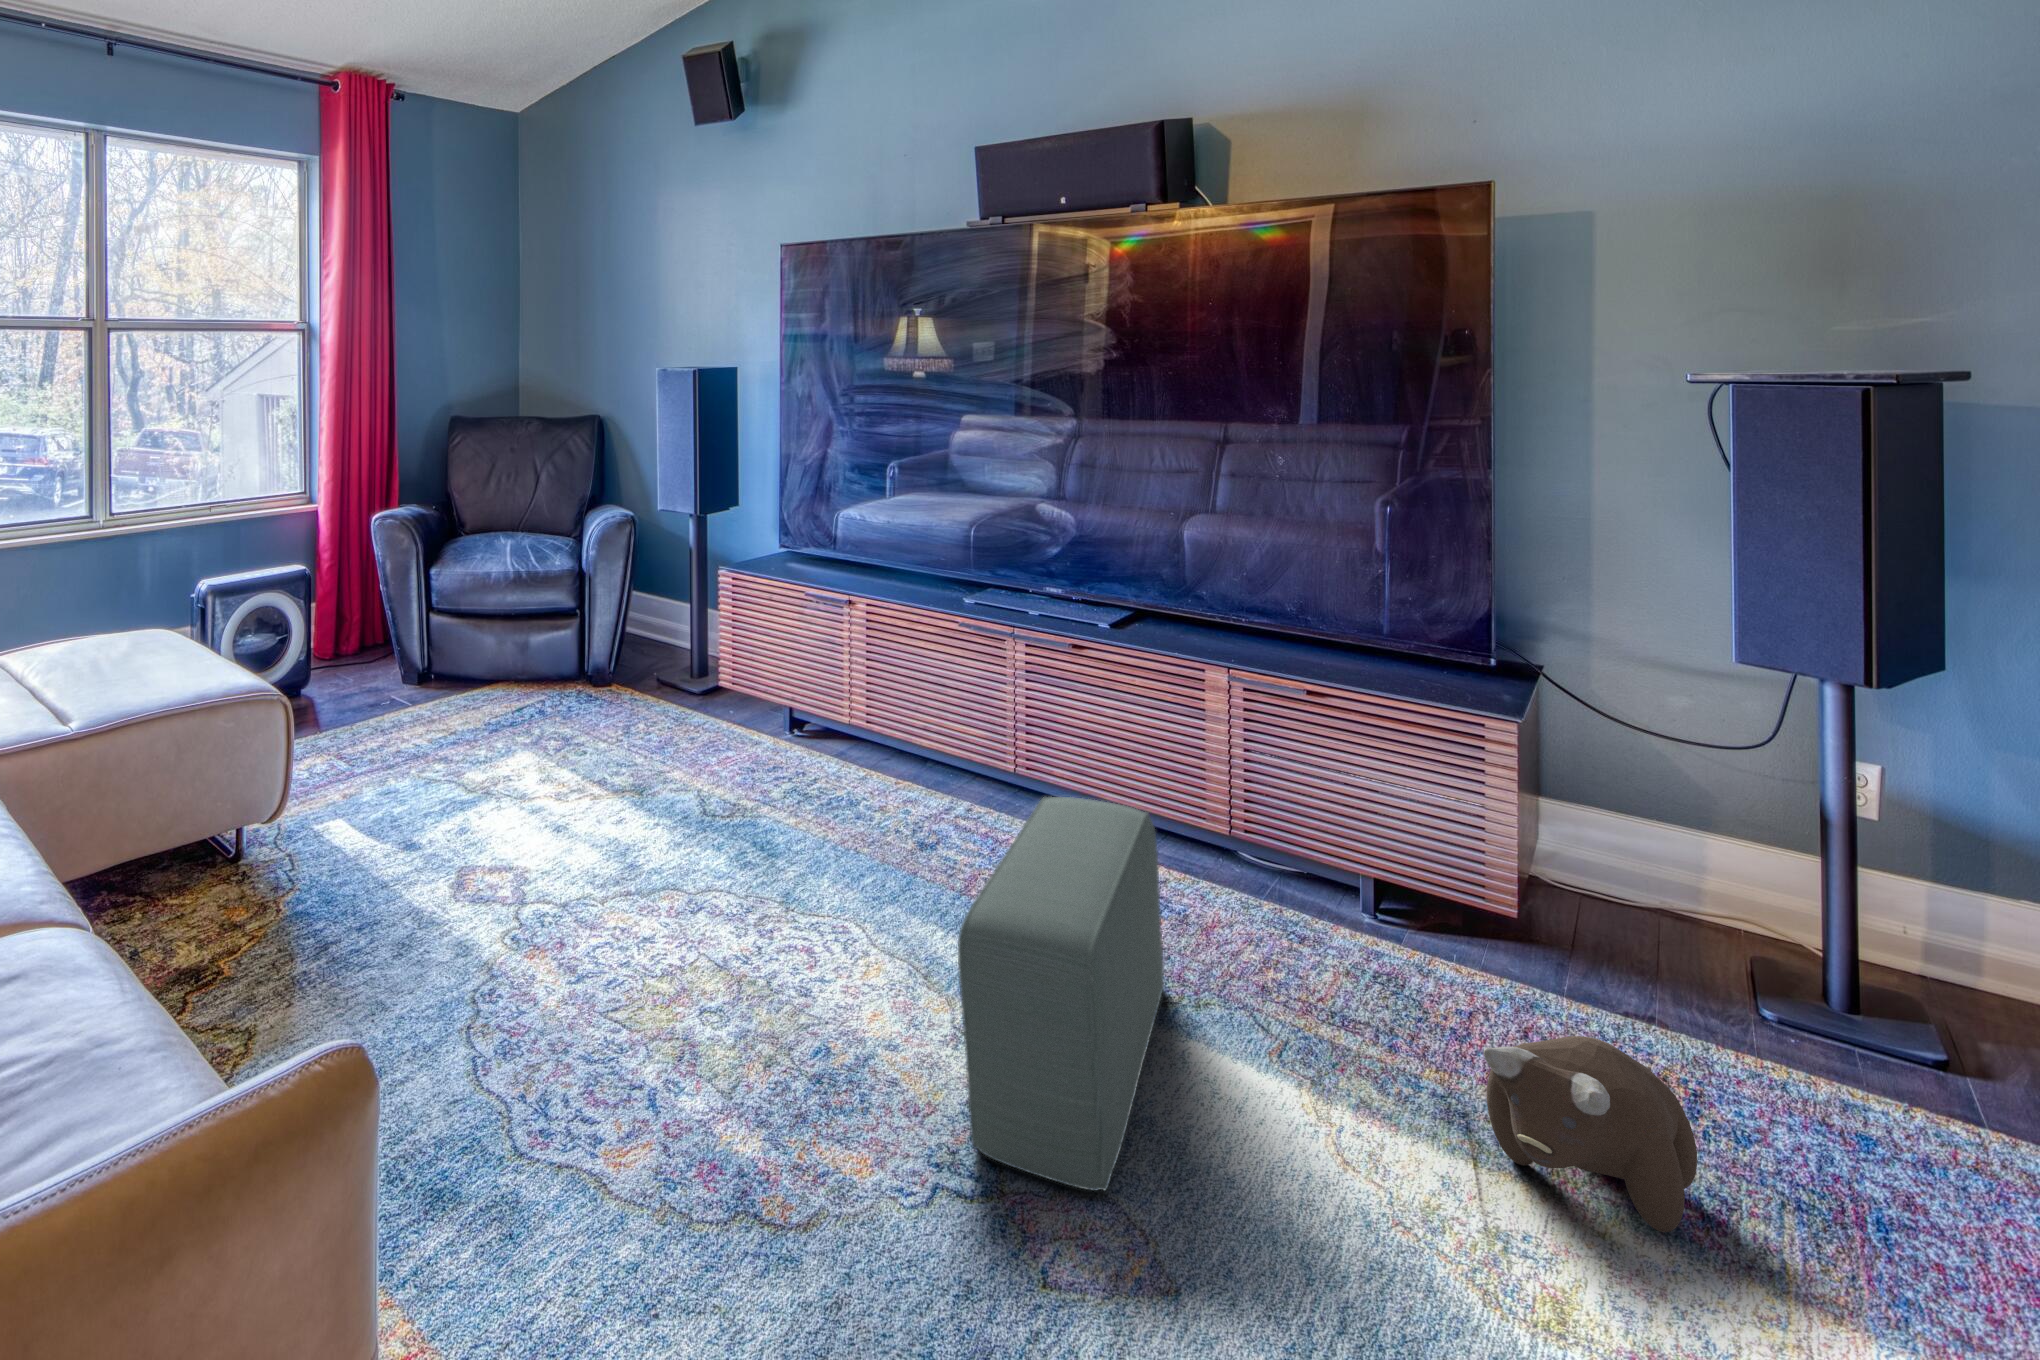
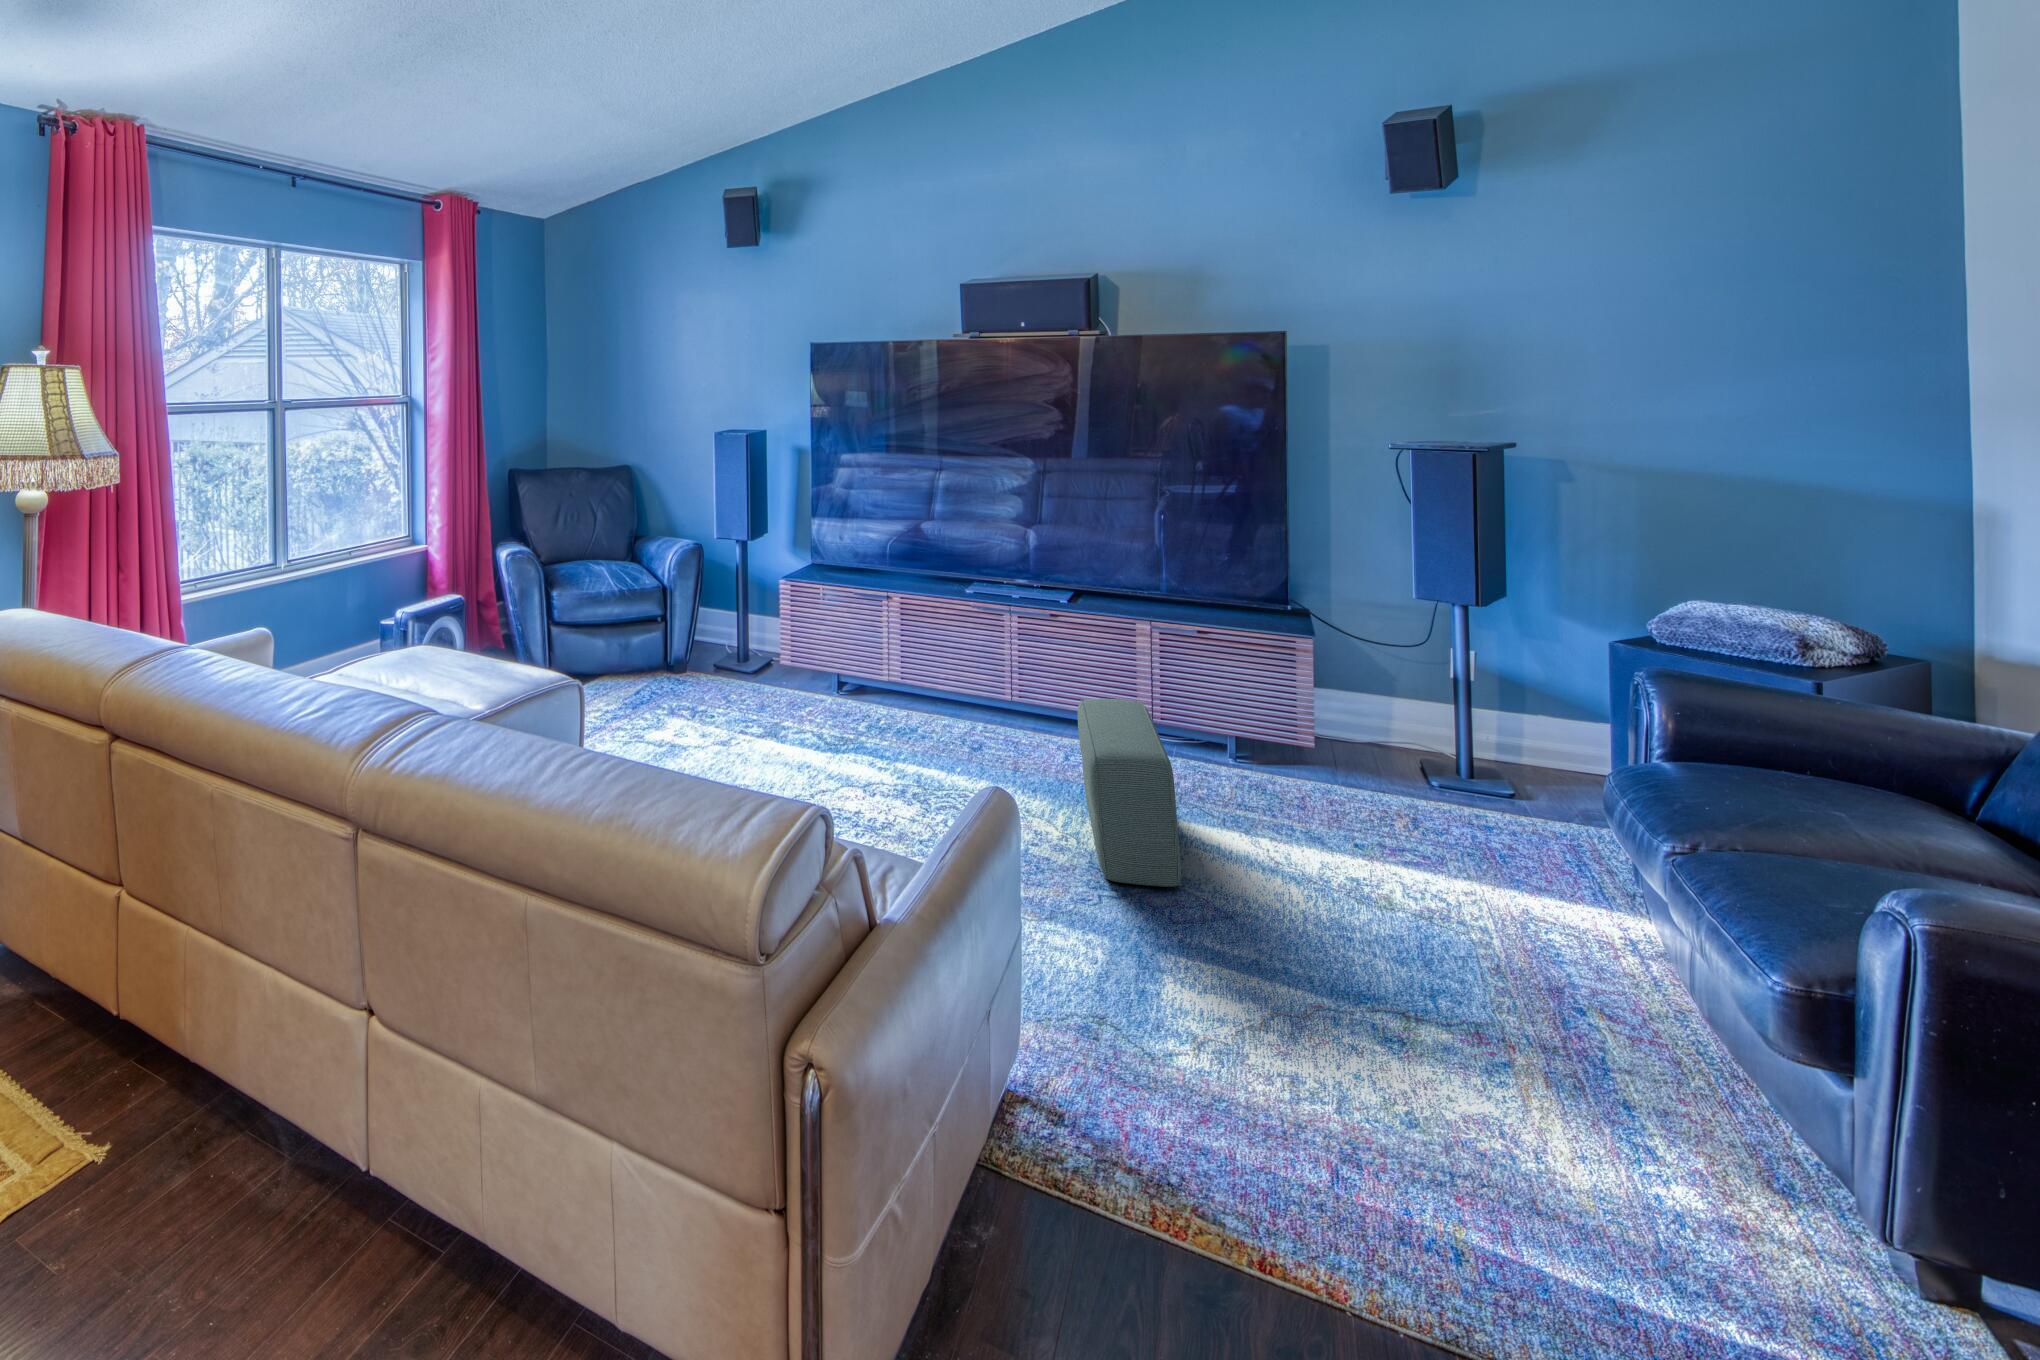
plush toy: present [1484,1036,1697,1232] -> none [1335,786,1428,870]

